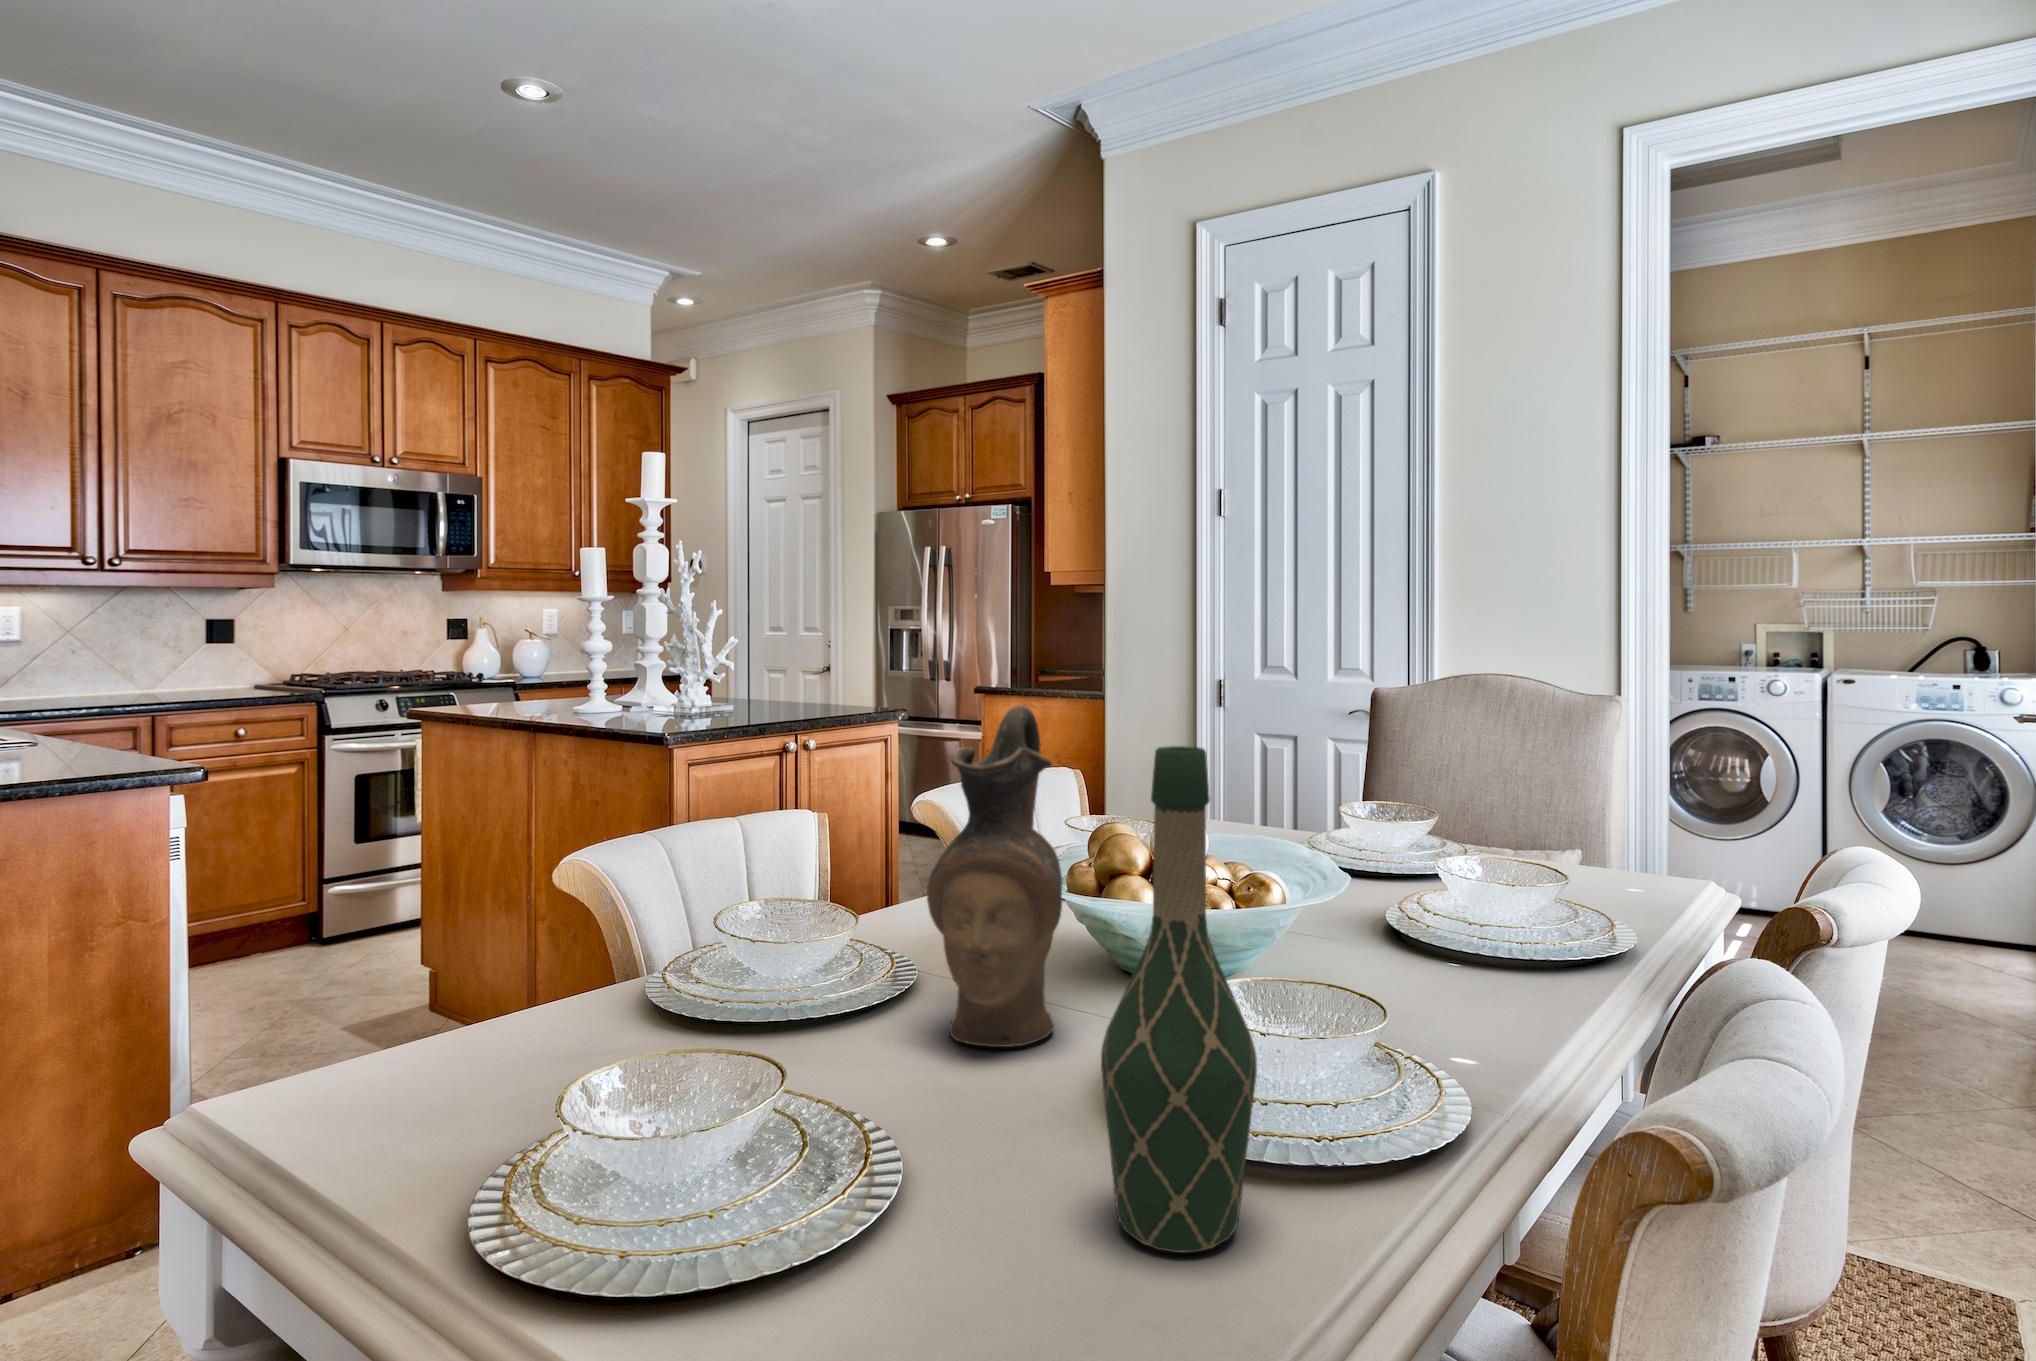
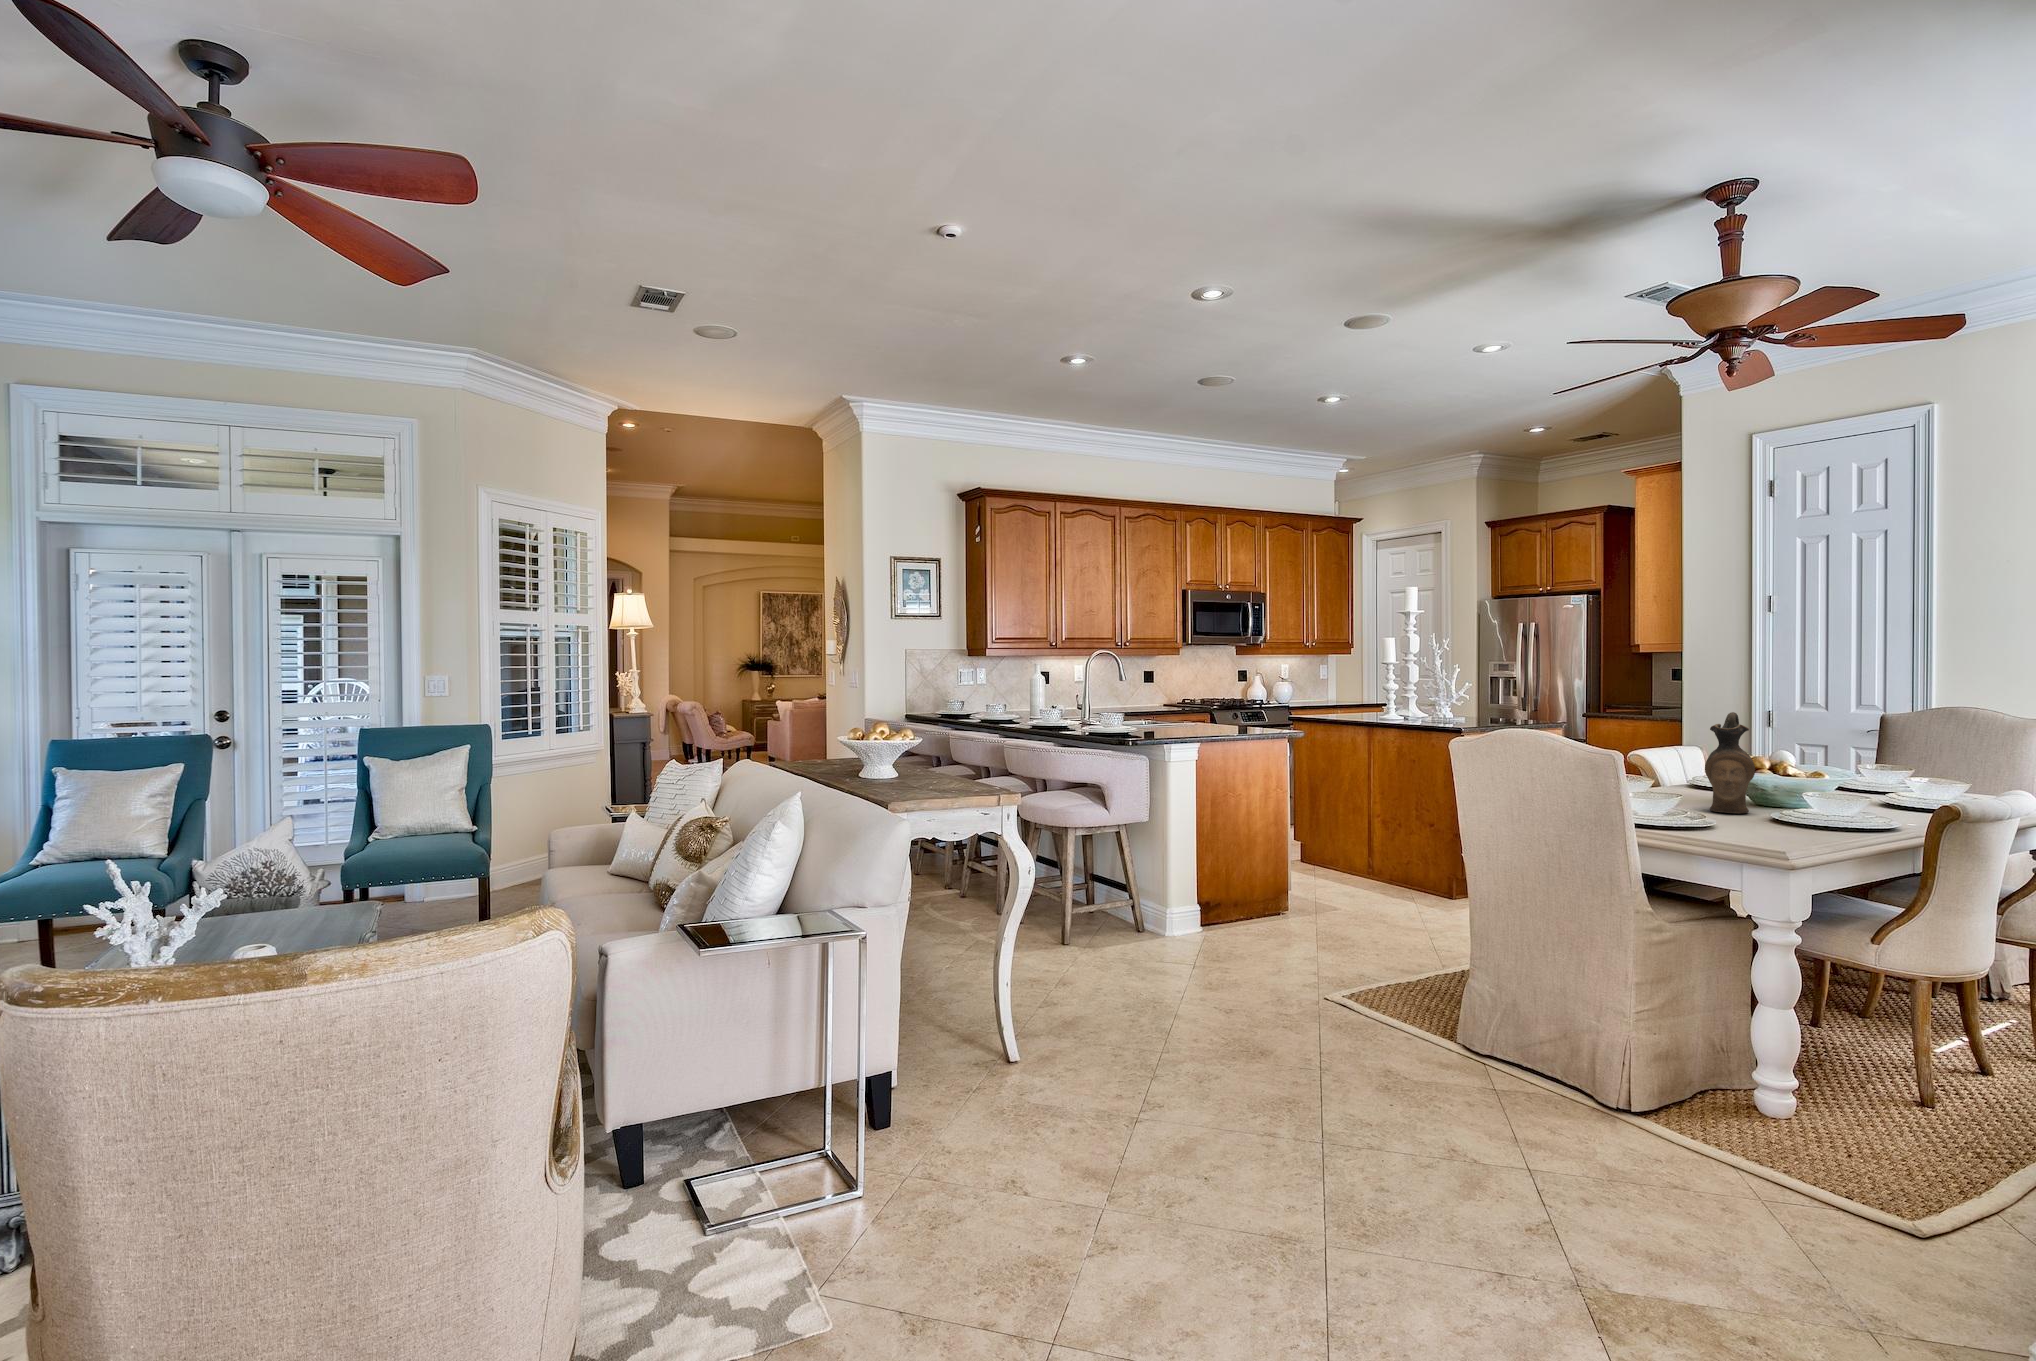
wine bottle: present [1101,746,1257,1252] -> none [1789,719,1836,834]

